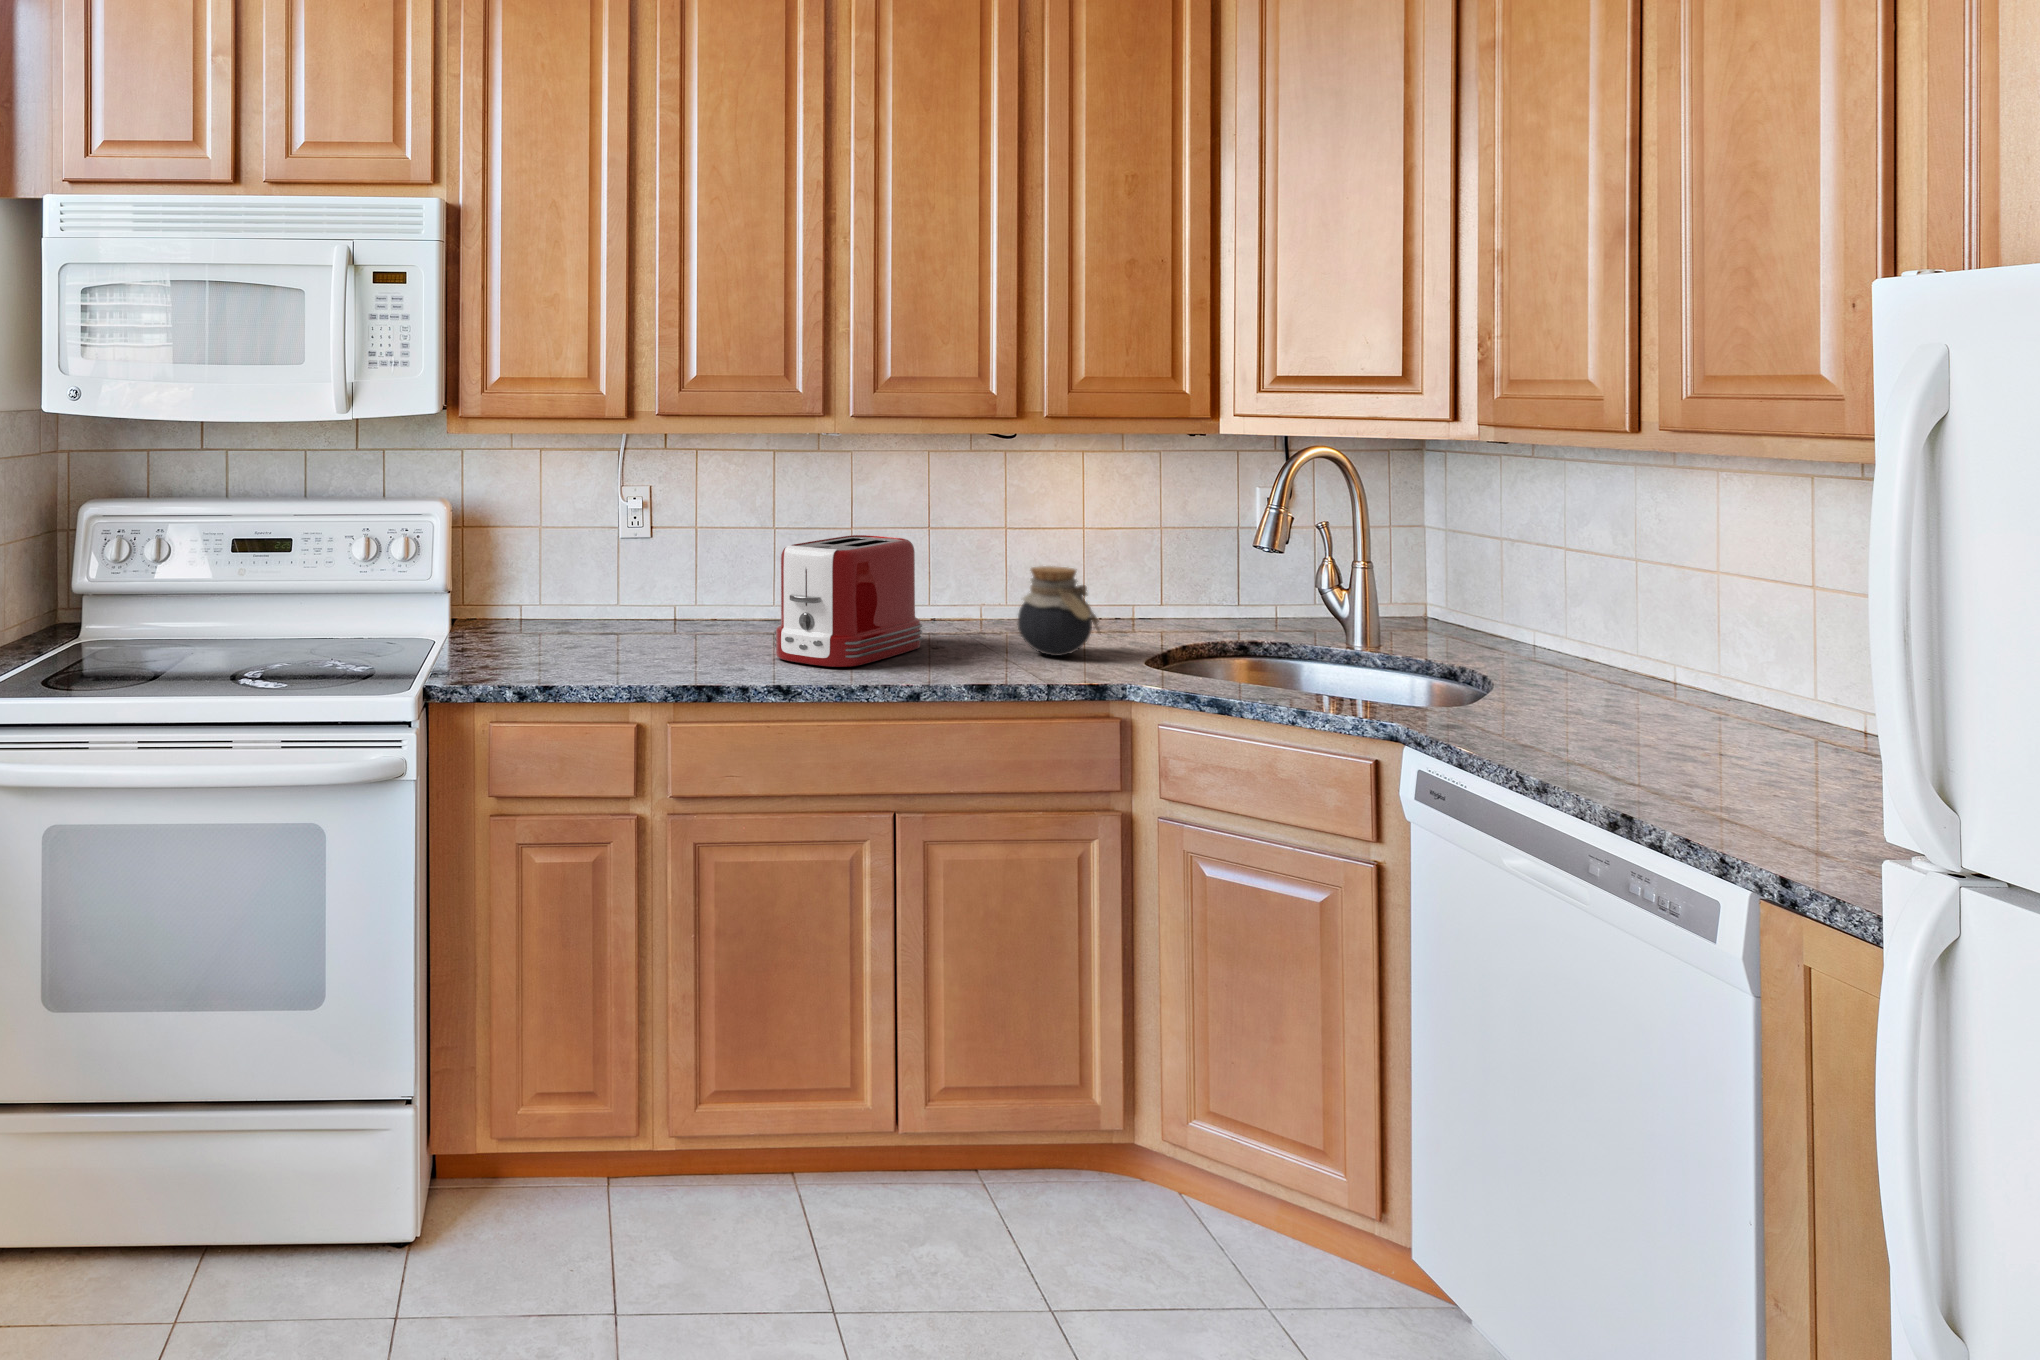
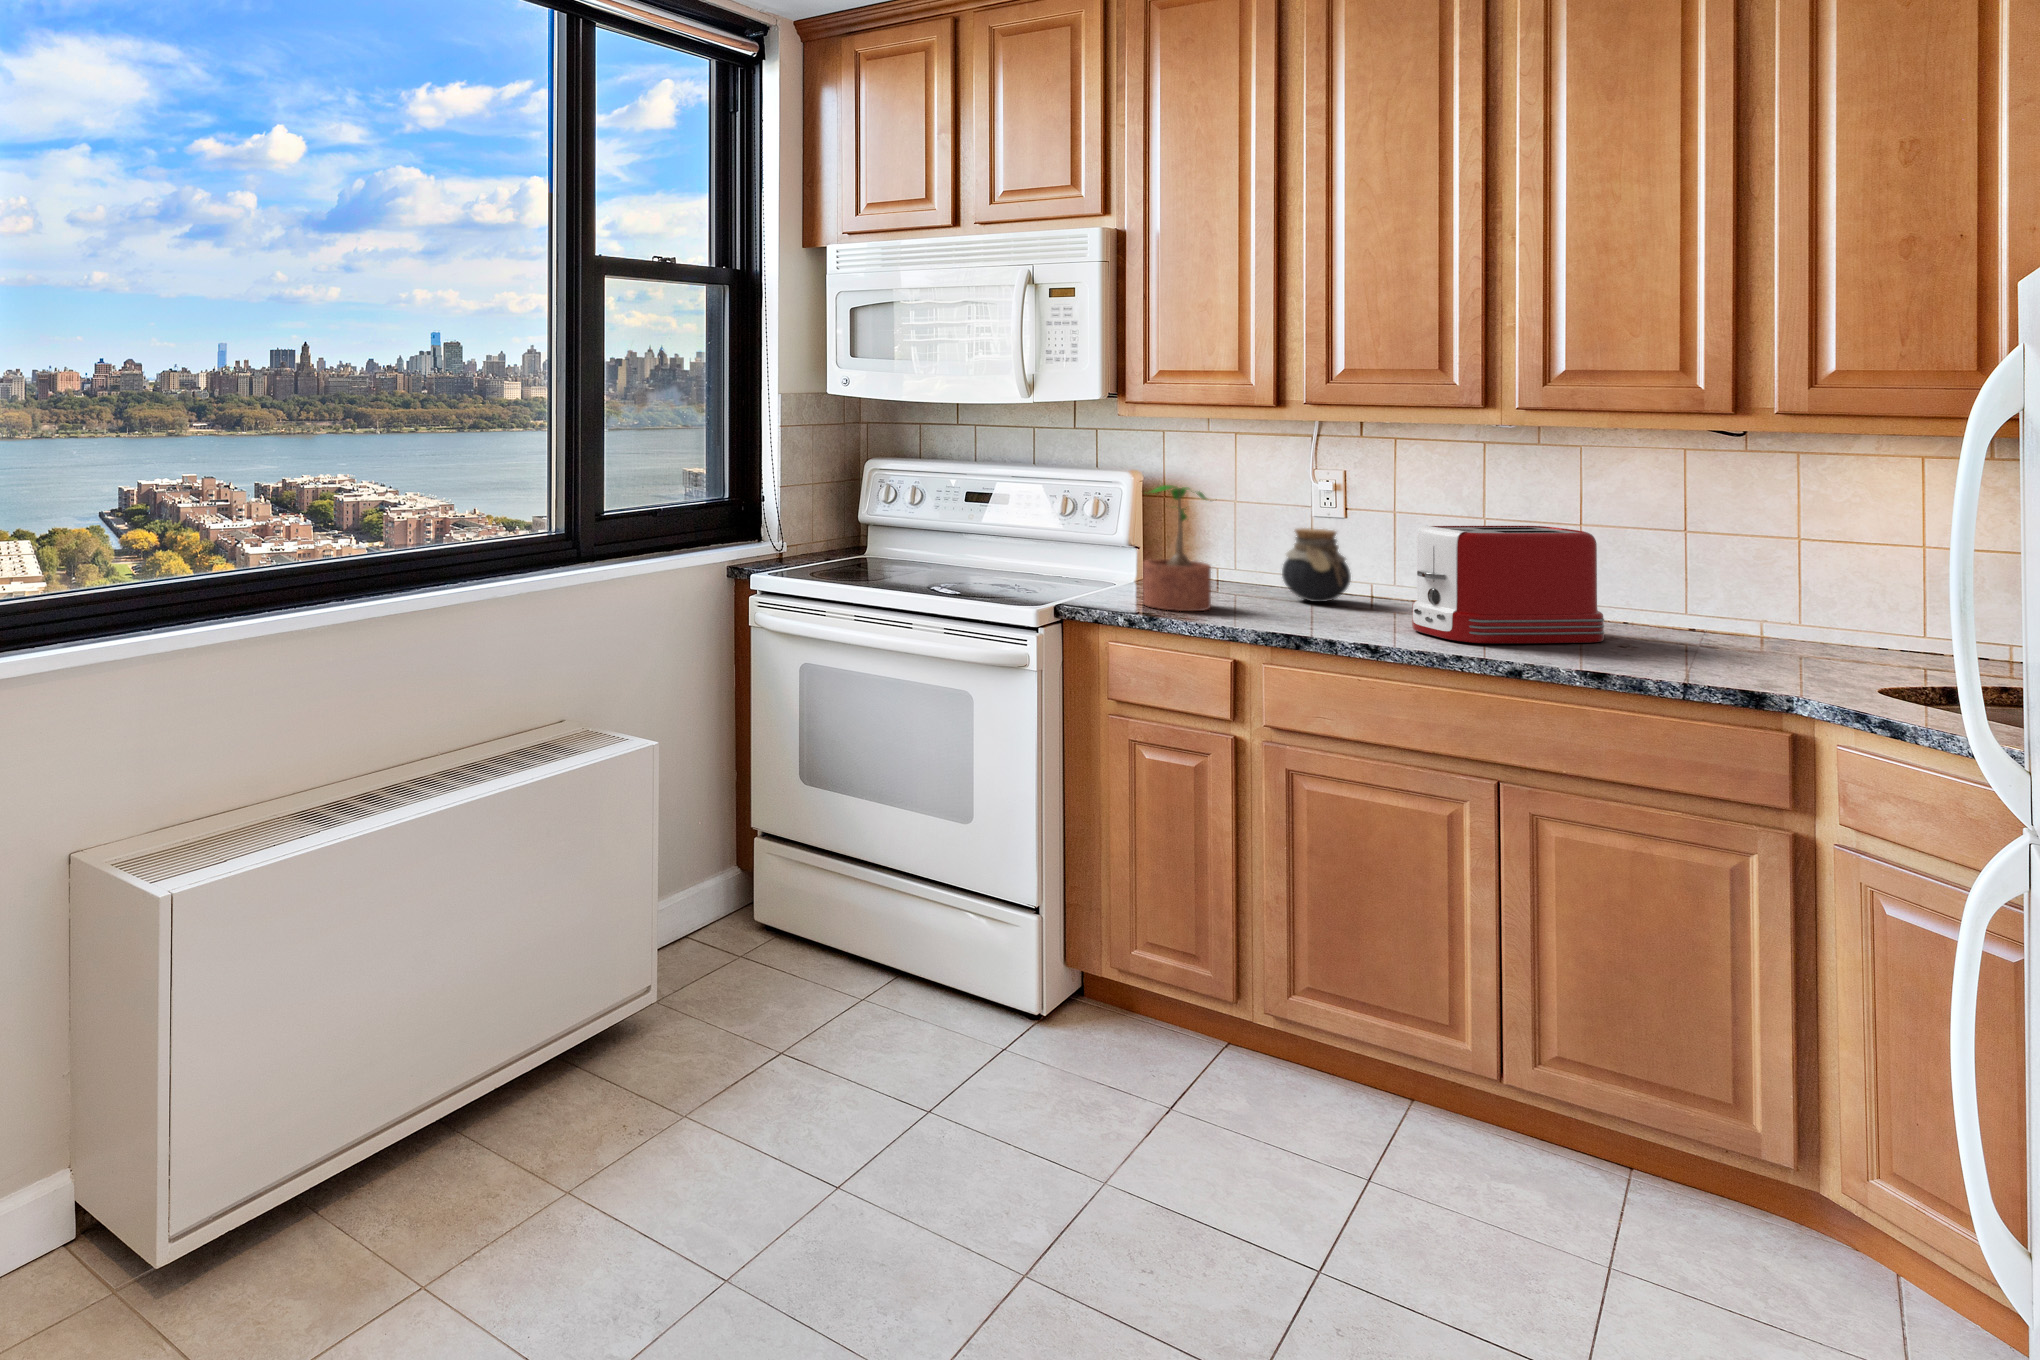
potted plant: none [498,519,581,672] -> present [1143,485,1211,611]
jar: present [1017,566,1100,656] -> present [1282,528,1351,602]

